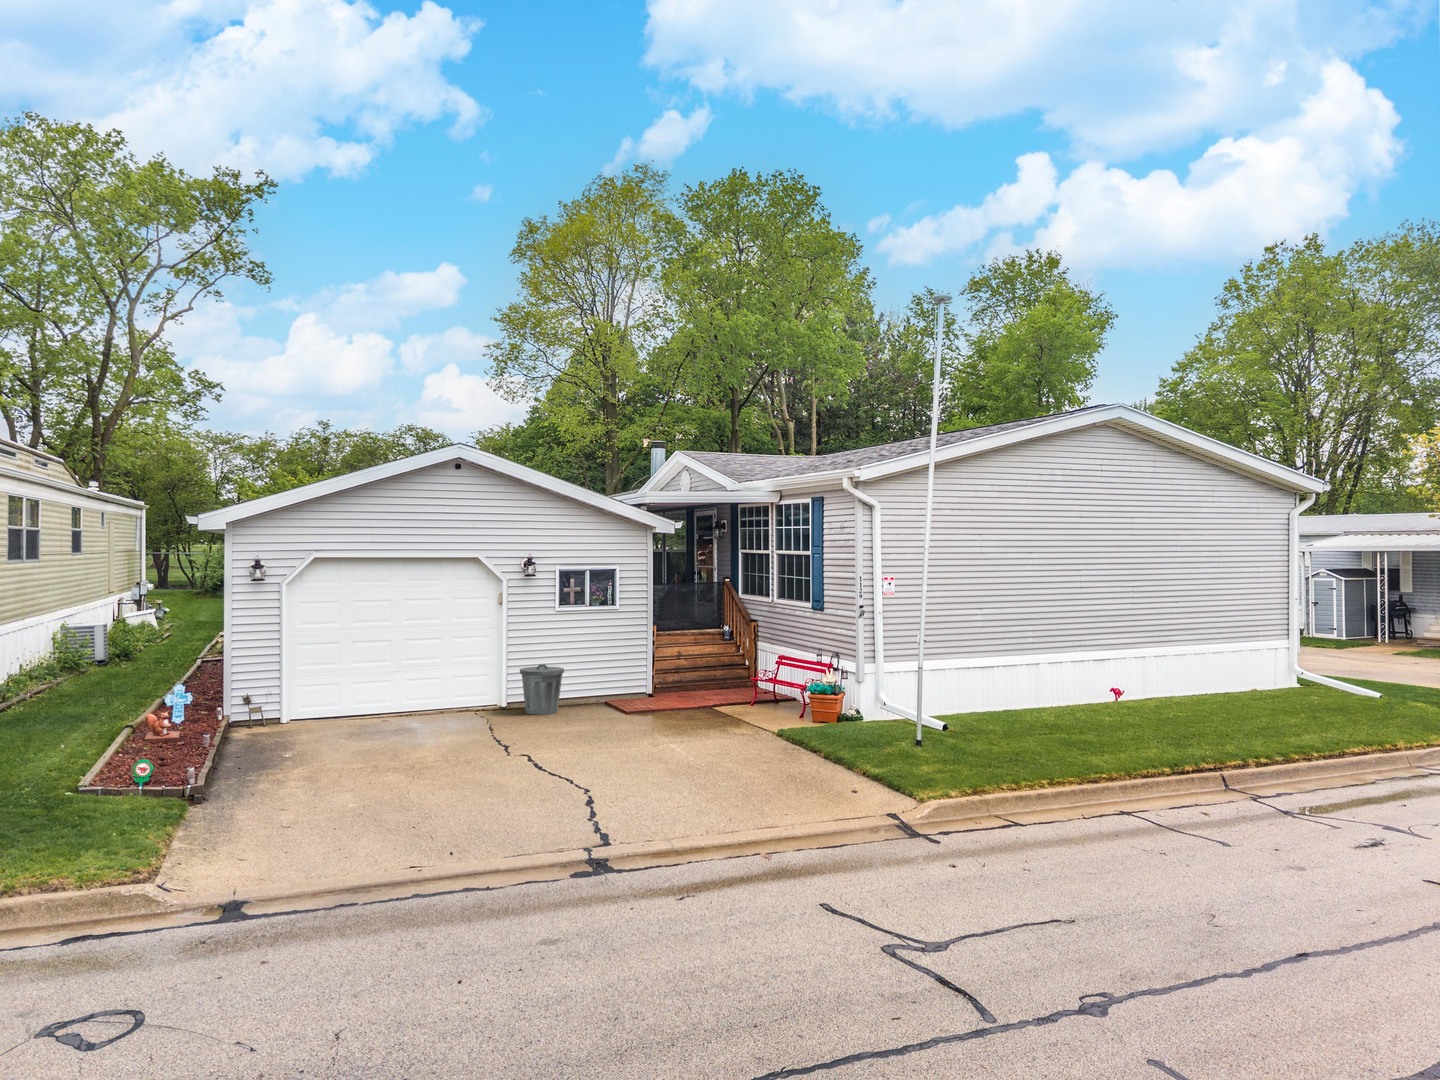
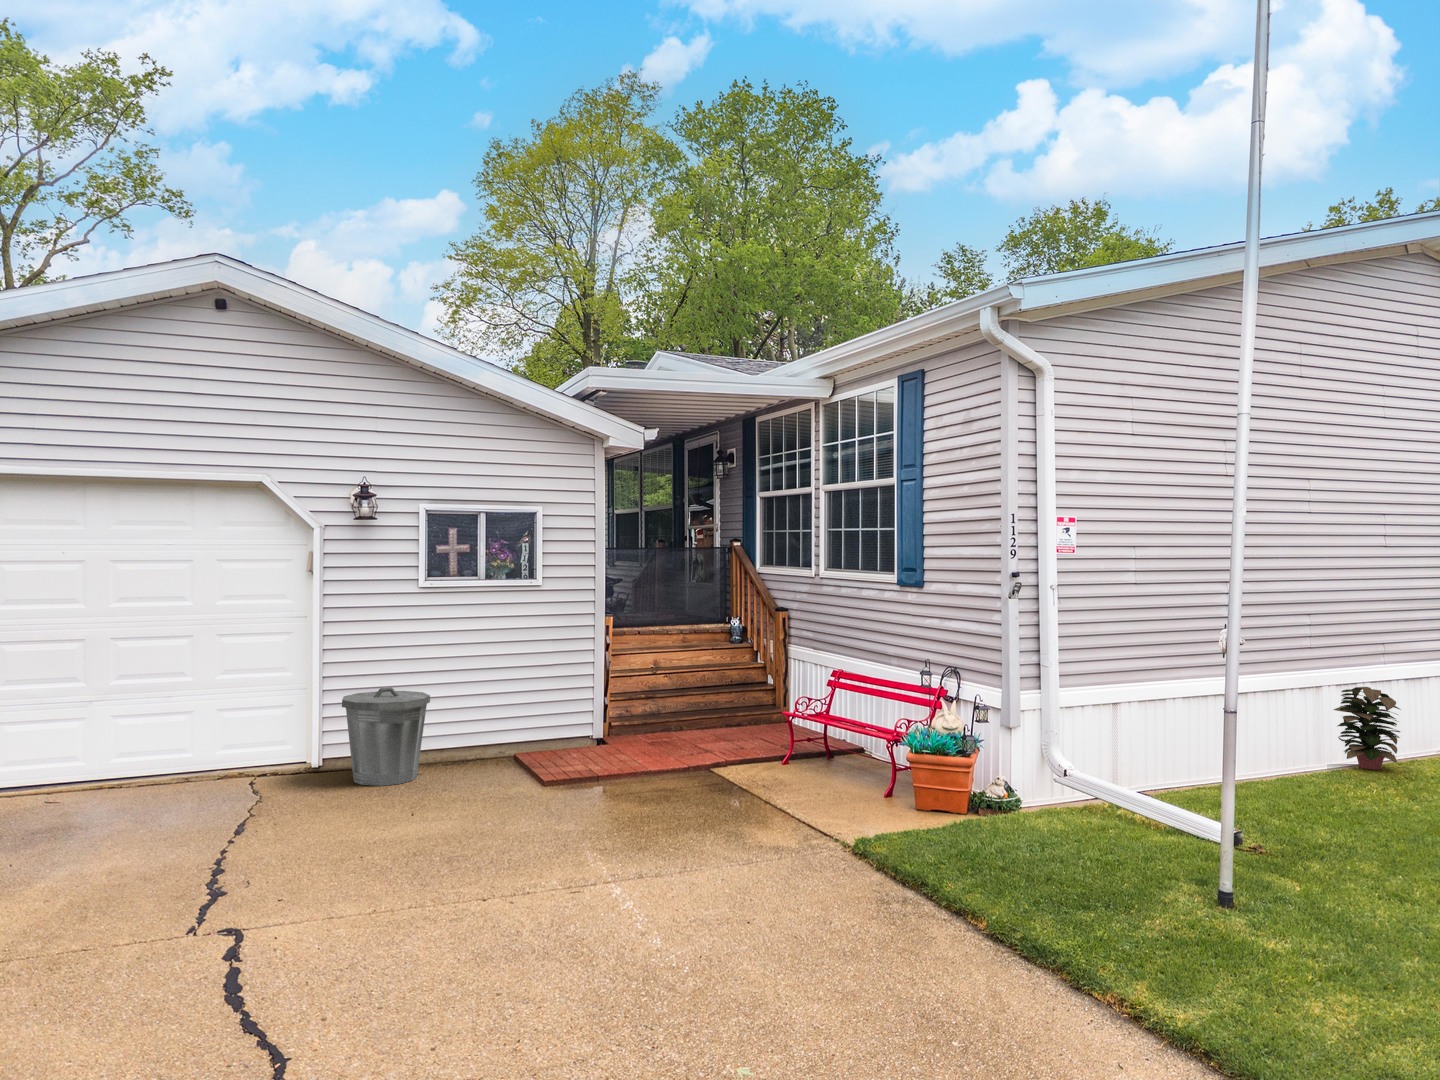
decorative plant: none [1037,663,1069,705] -> present [1334,687,1401,770]

